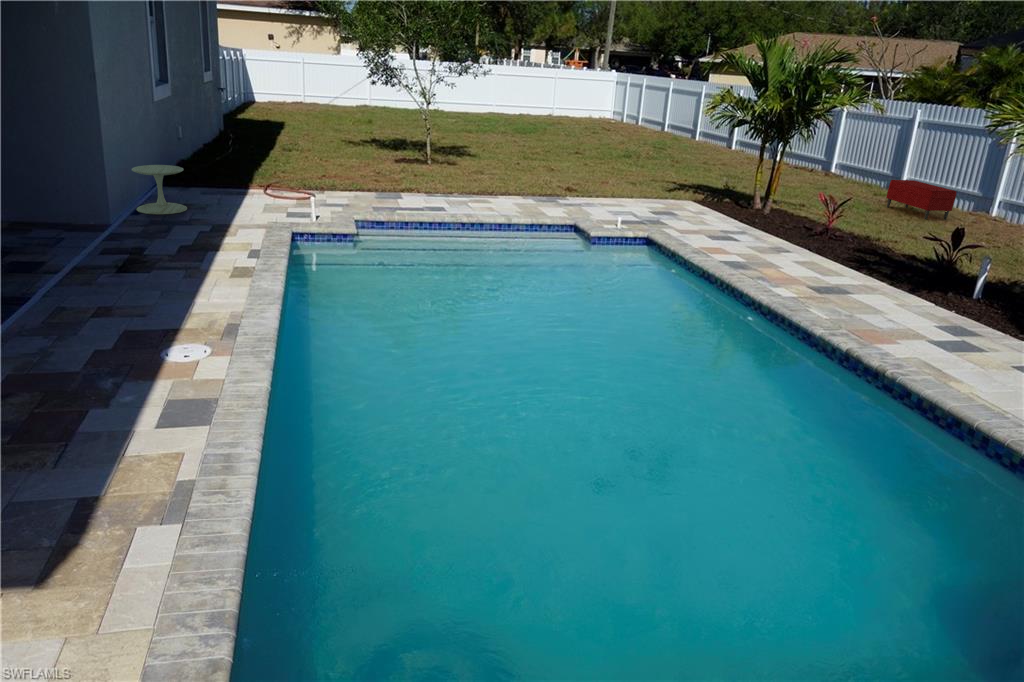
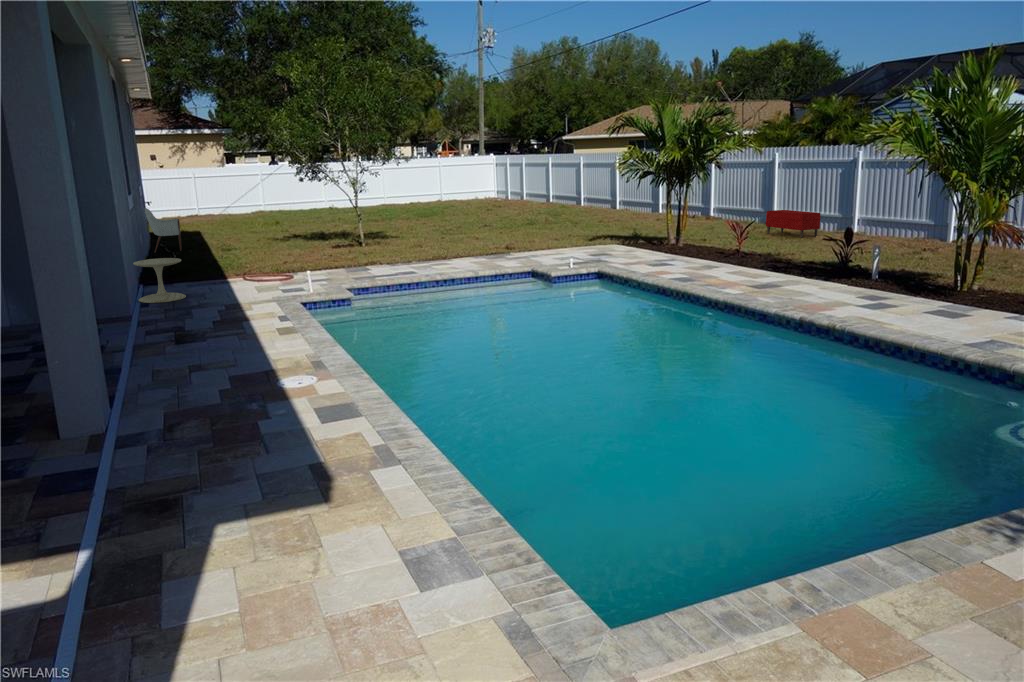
chair: none [207,99,244,148] -> present [145,208,182,252]

